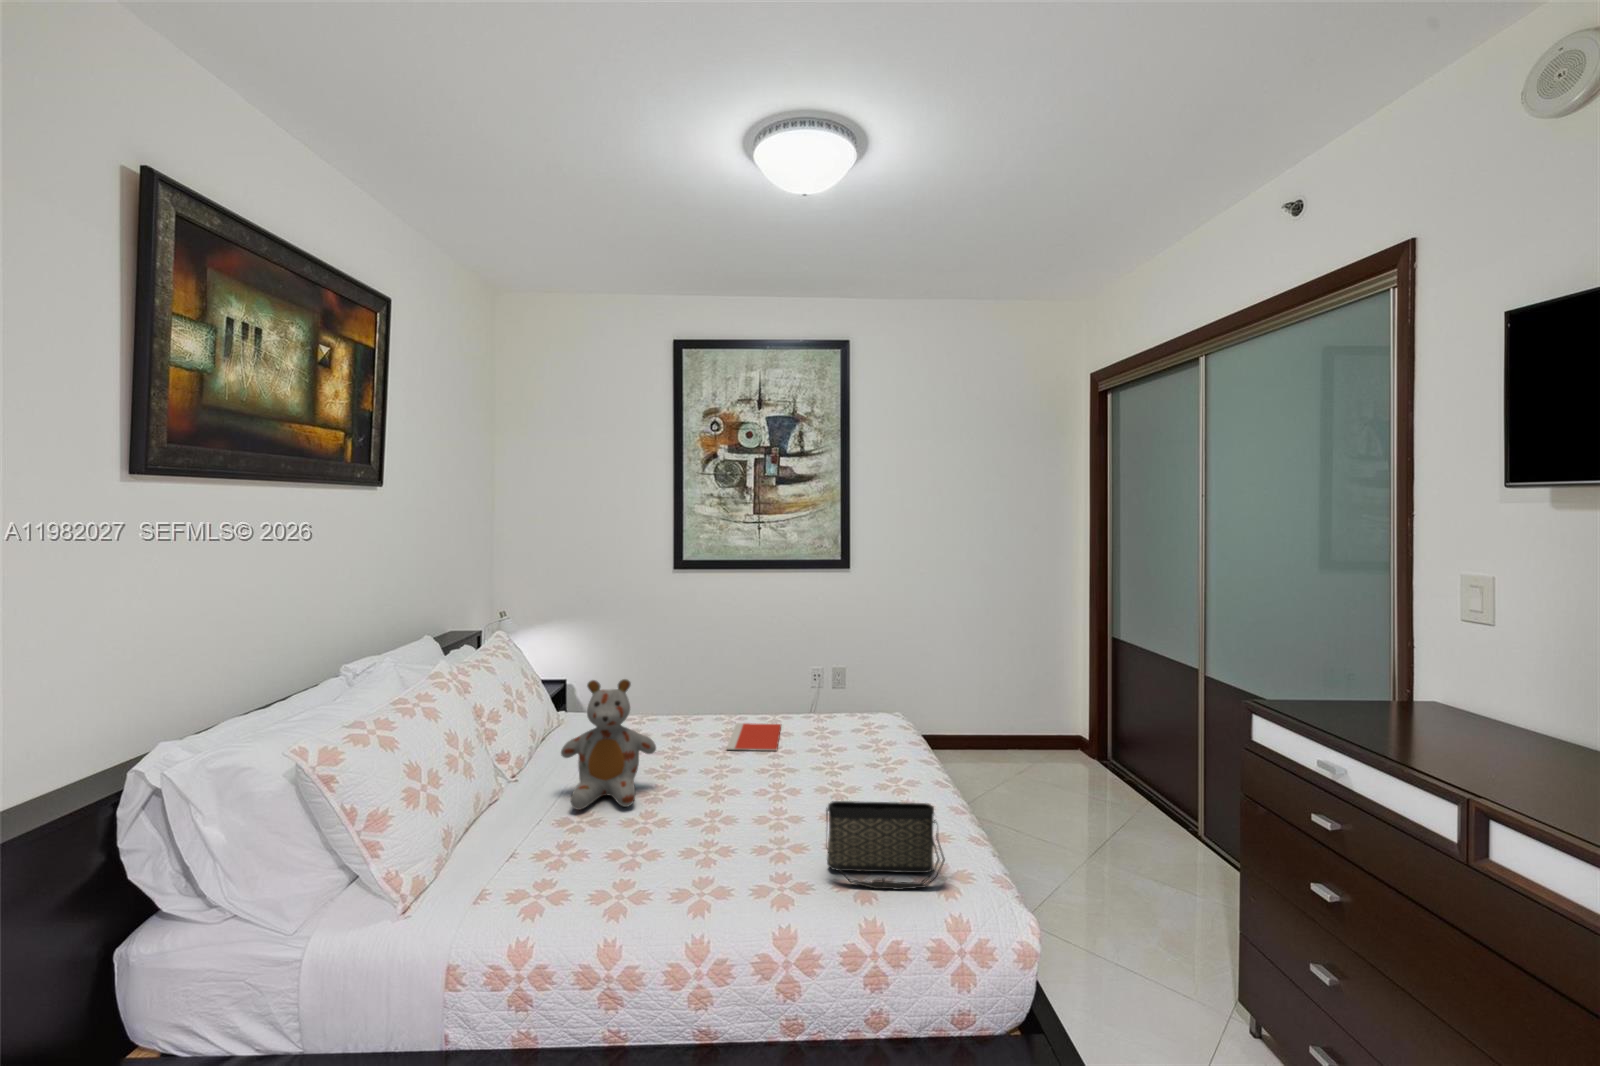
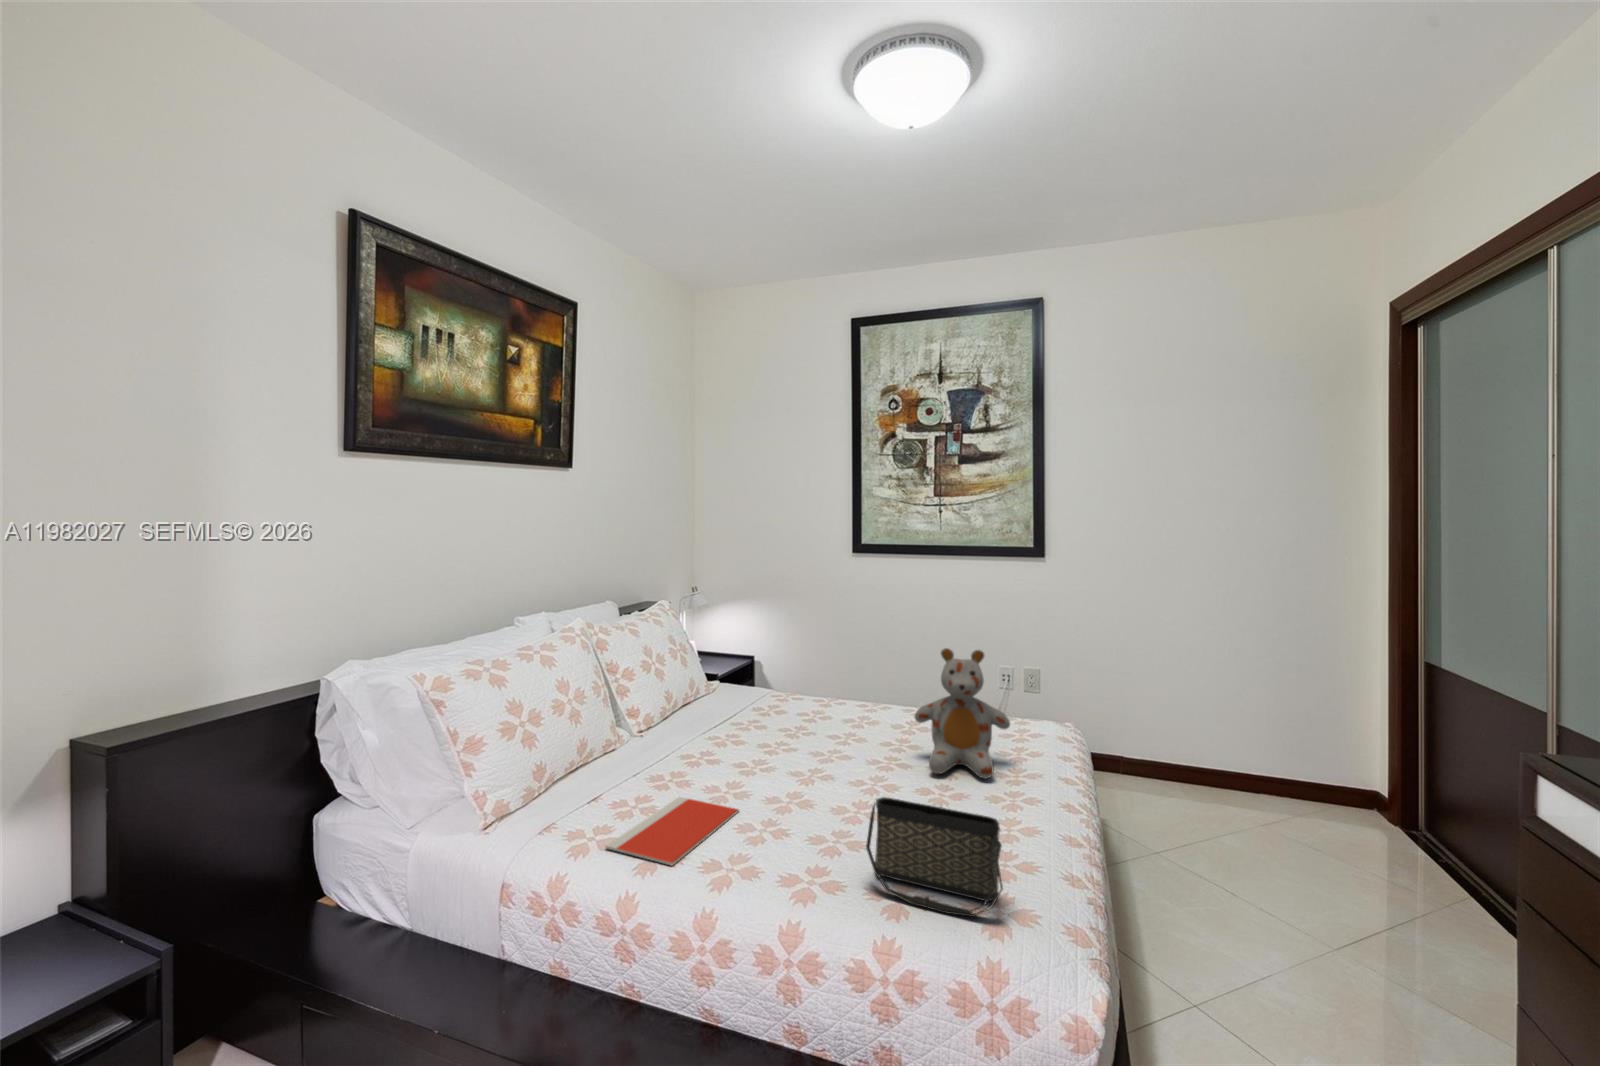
stuffed bear: present [561,679,656,810] -> present [915,648,1010,779]
notebook: present [727,723,781,751] -> present [606,797,739,865]

